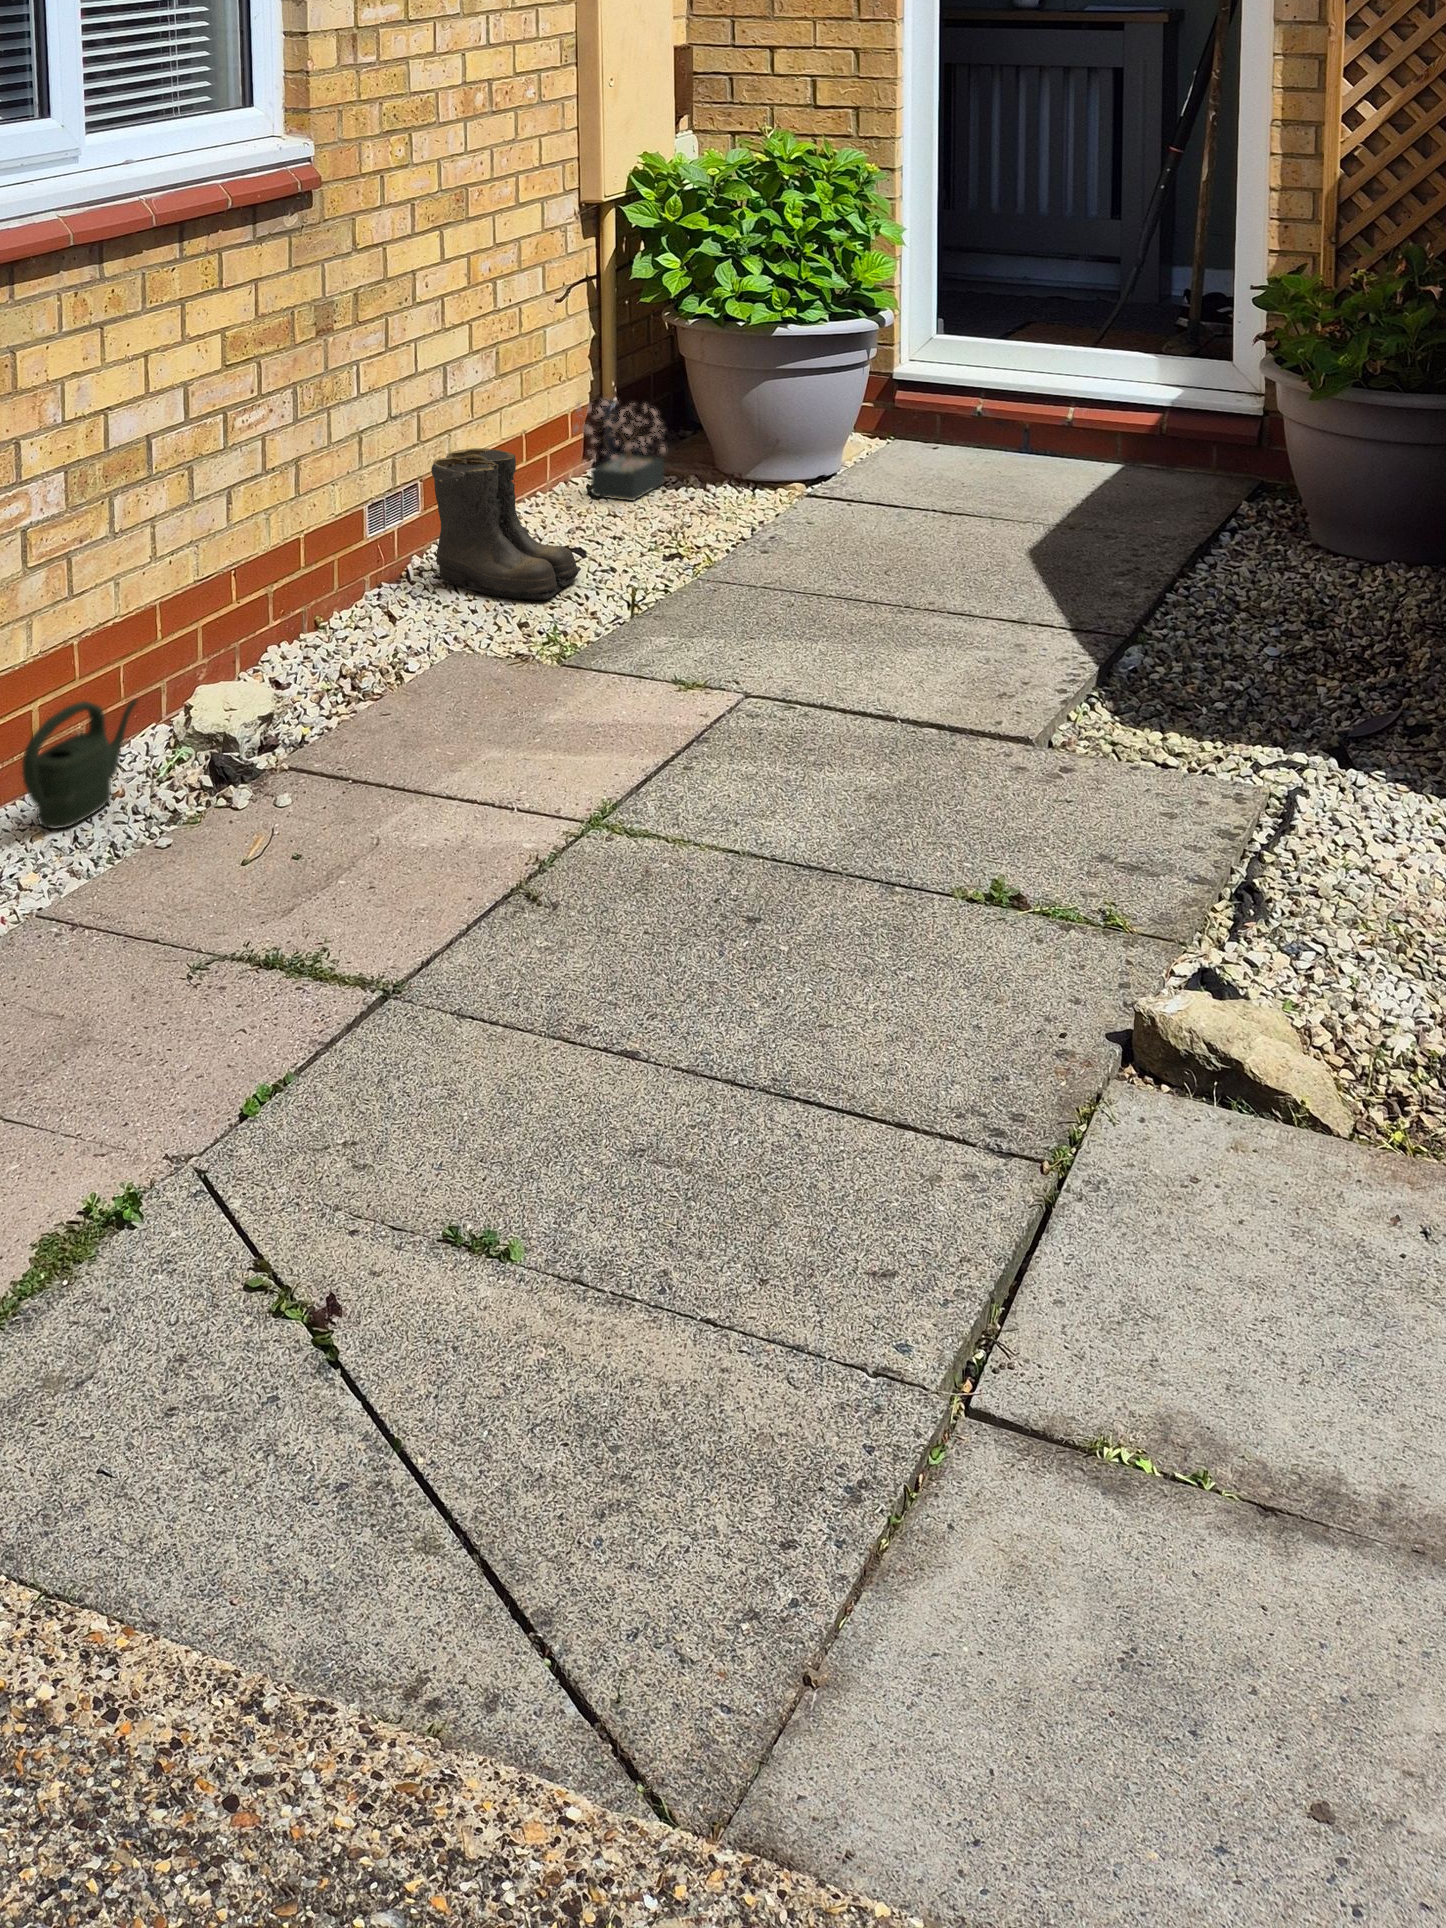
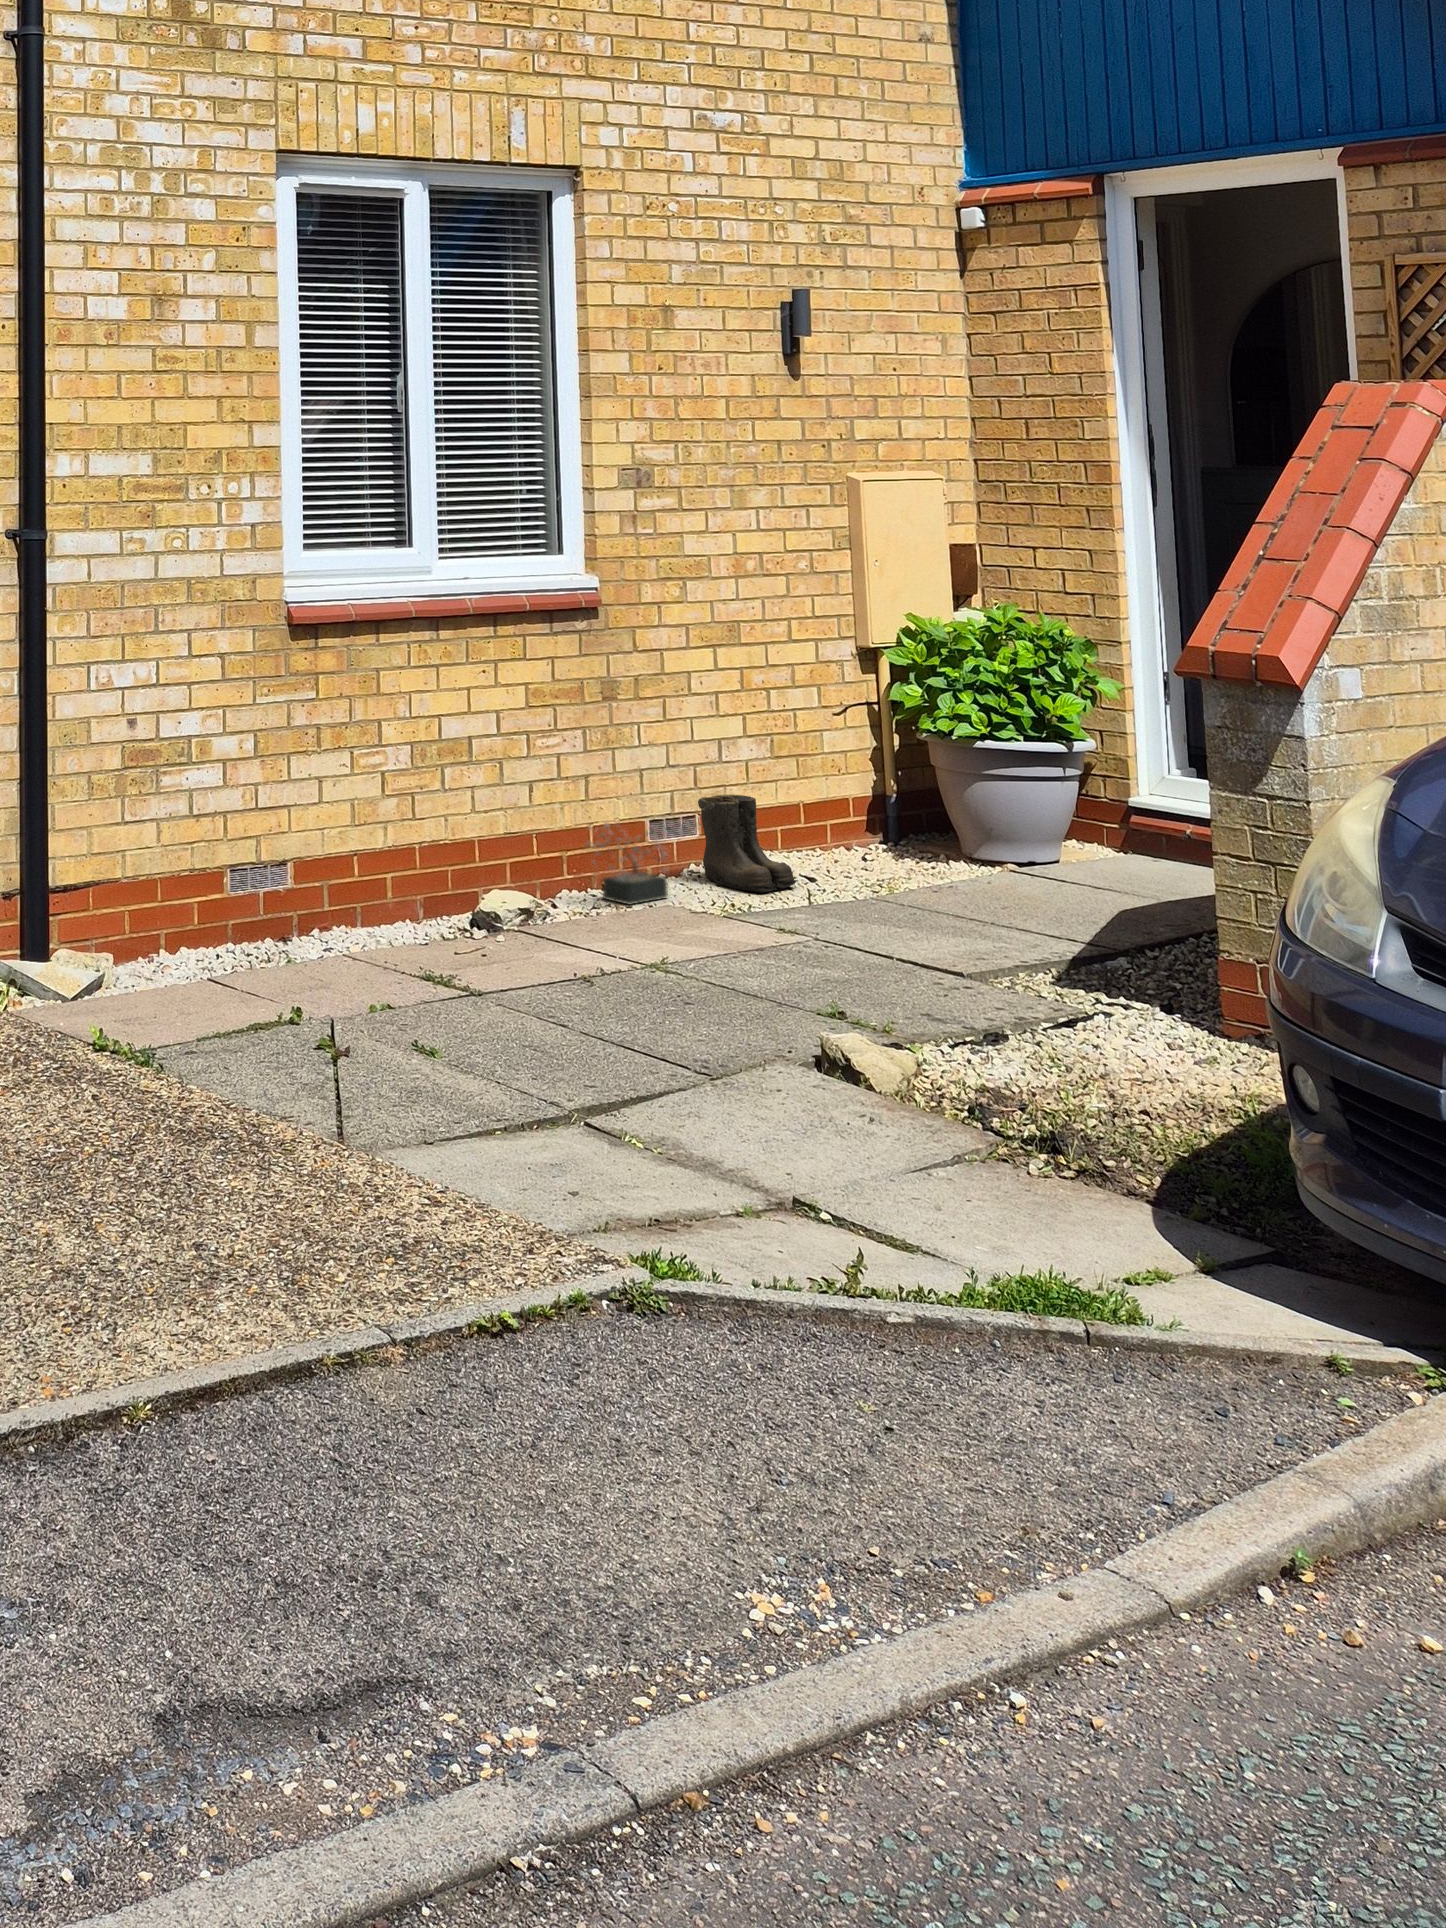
decorative plant: present [574,400,665,501] -> present [587,823,668,905]
watering can: present [22,699,138,829] -> none [370,873,449,938]

